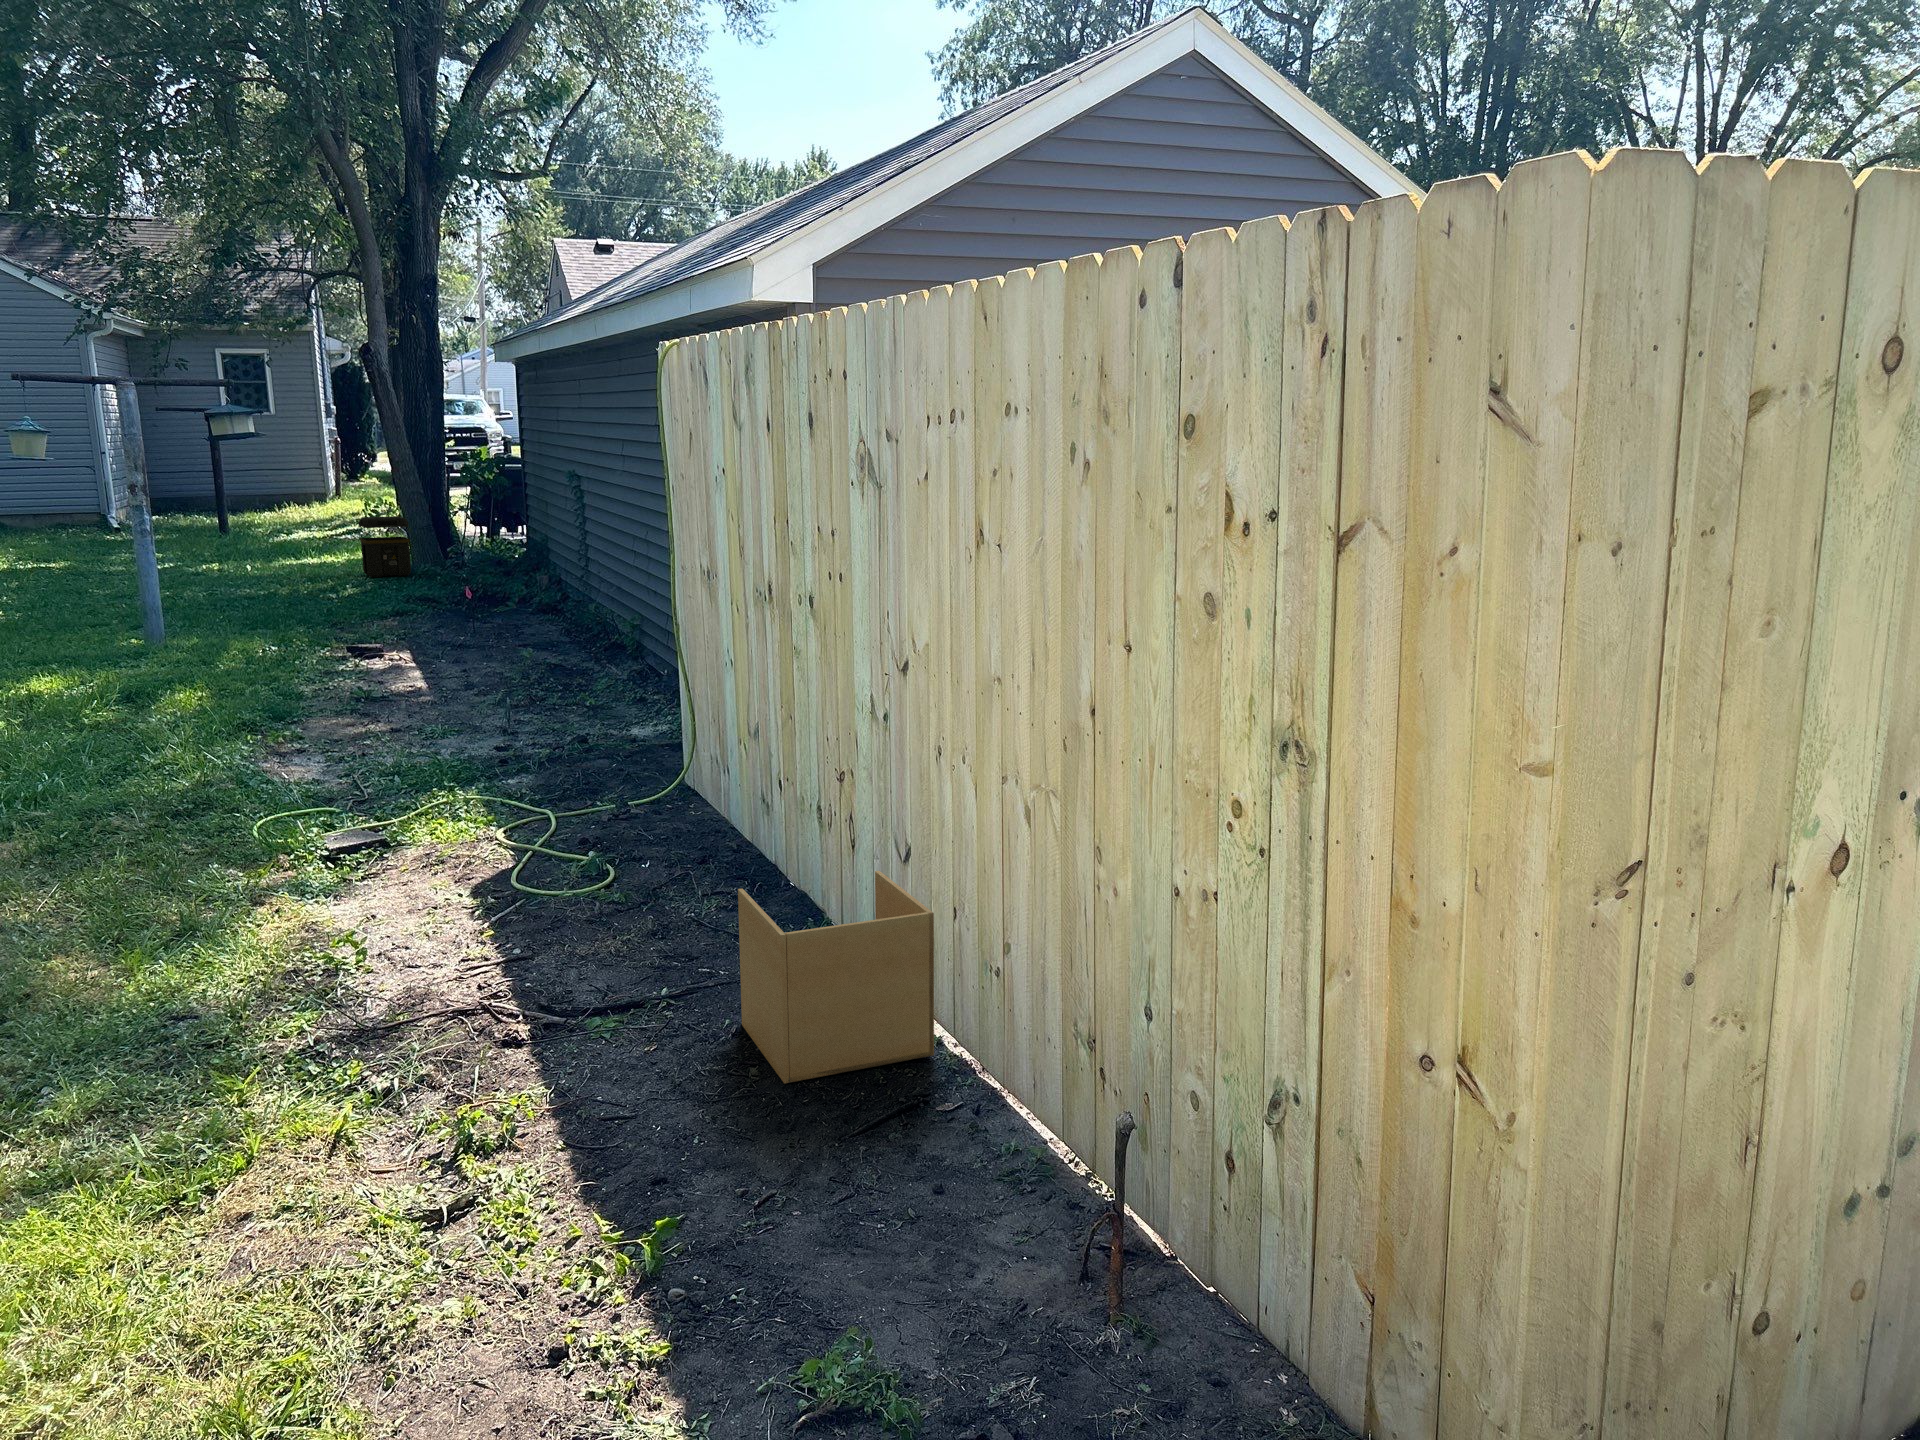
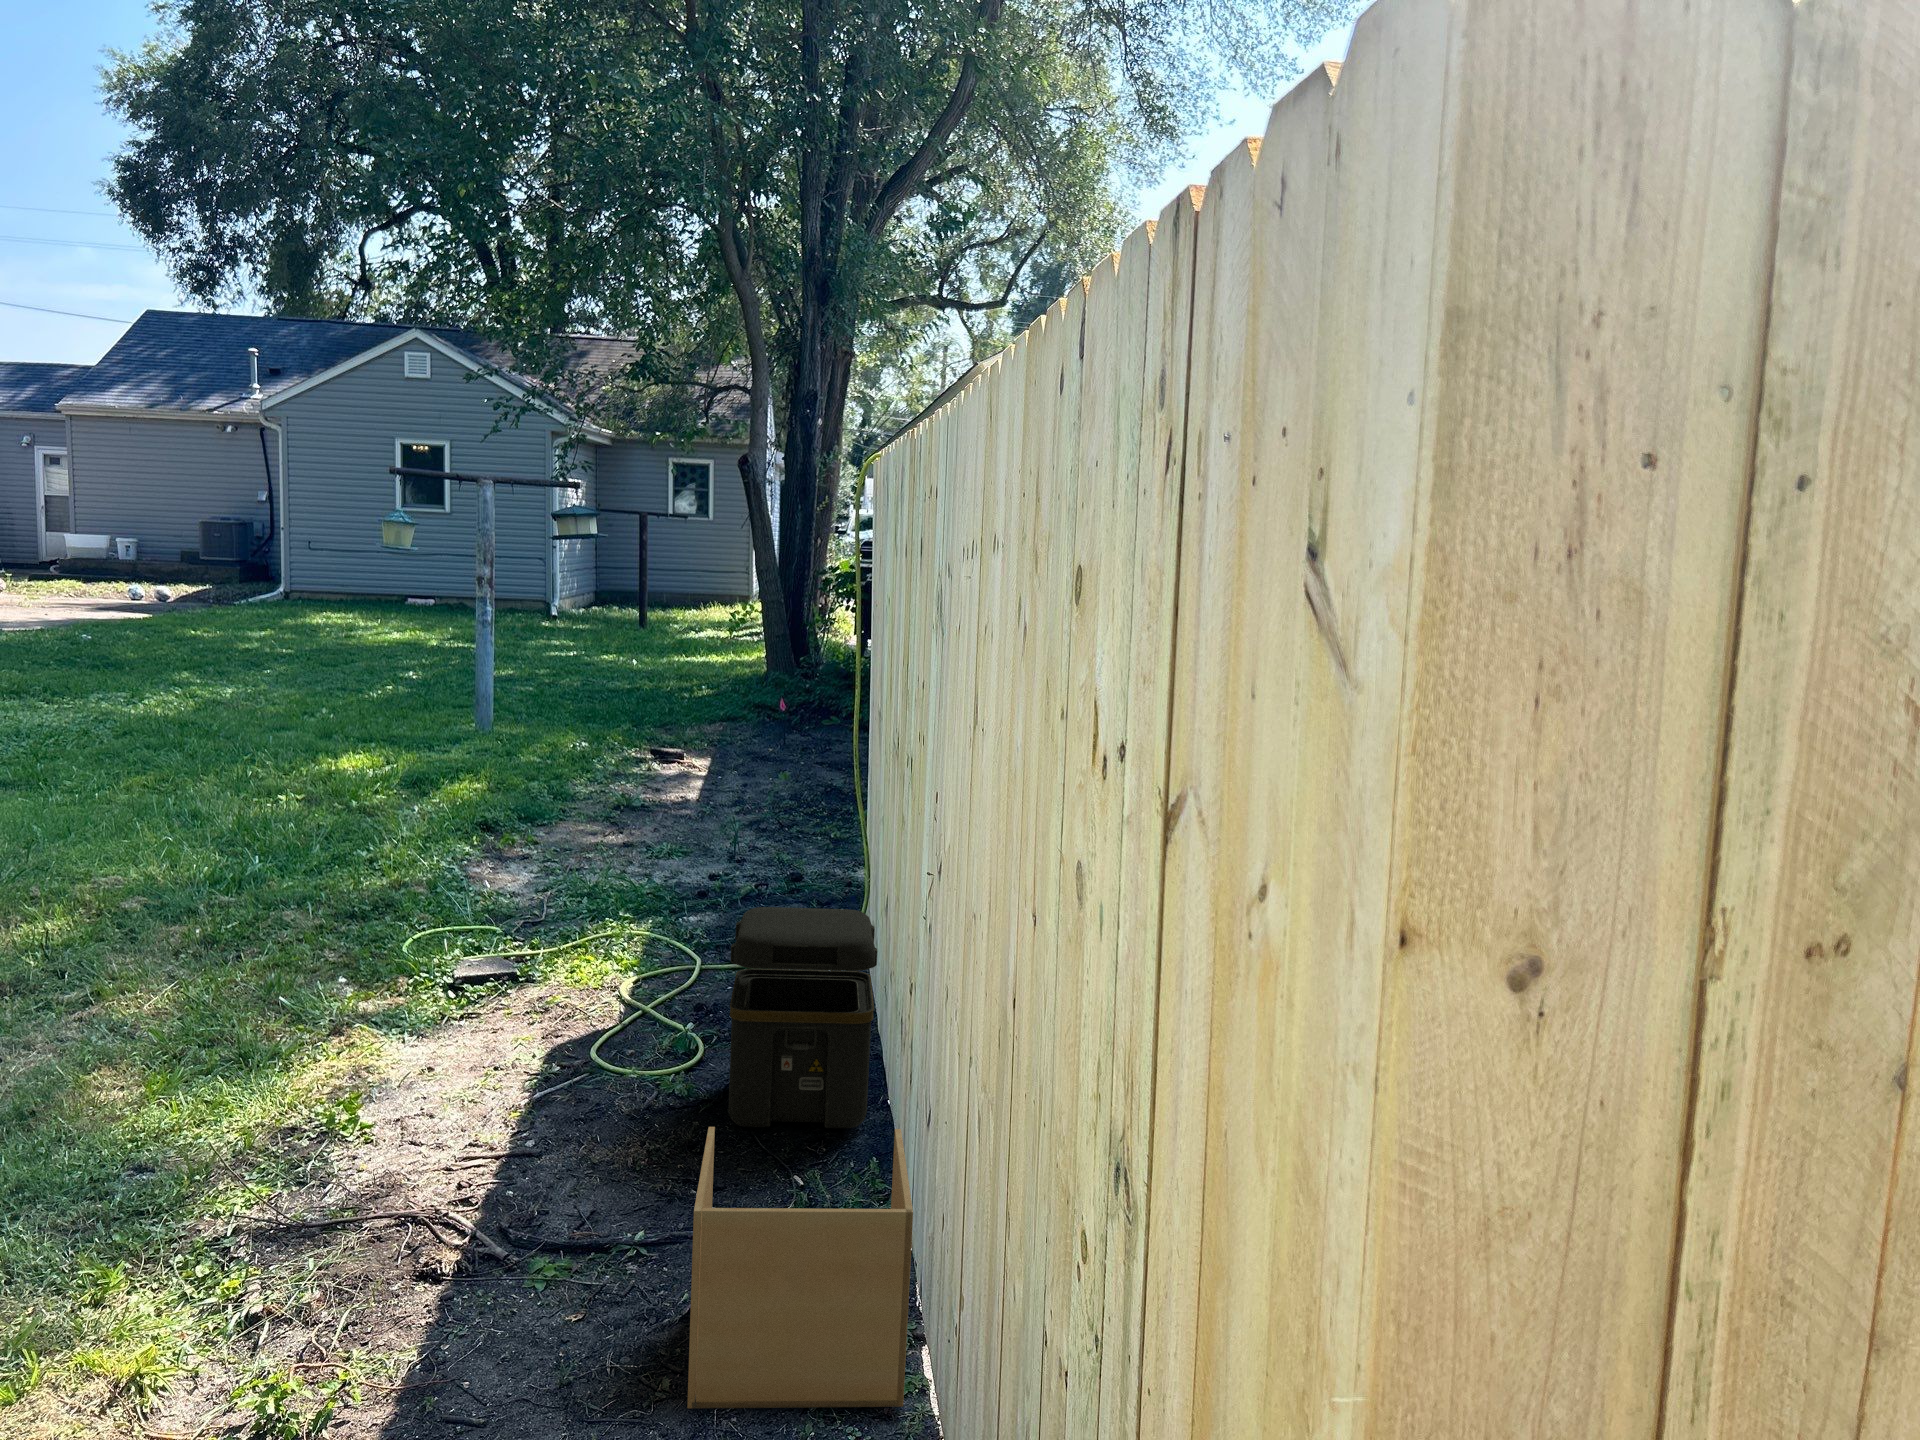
toolbox: present [359,516,411,577] -> present [728,907,877,1128]

